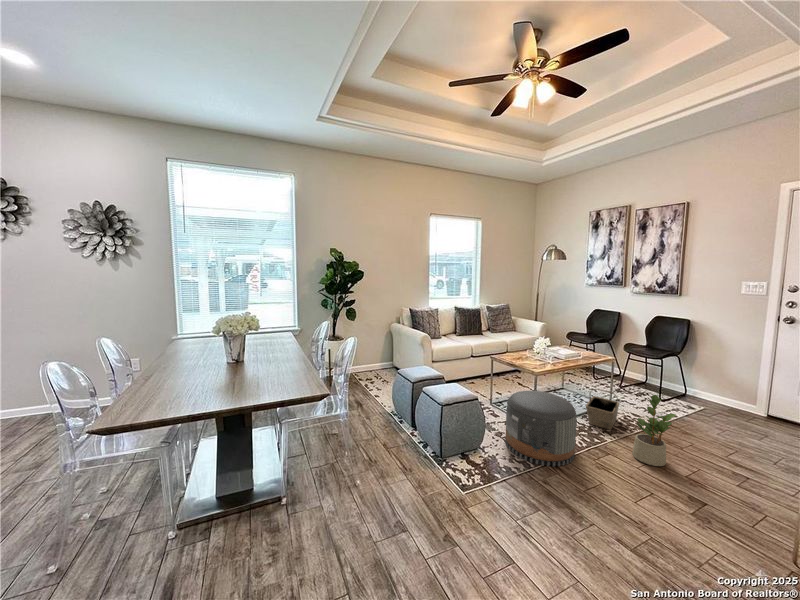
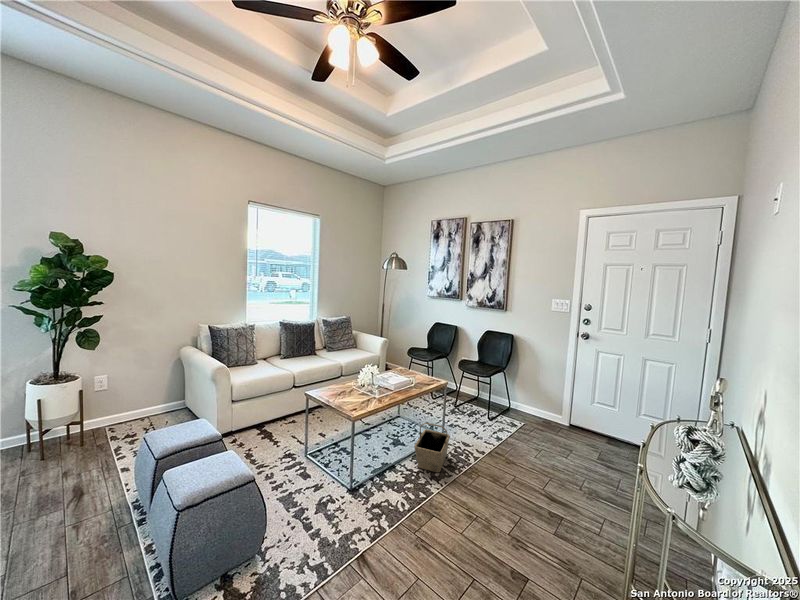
pouf: present [505,391,577,466] -> none [304,443,395,563]
potted plant: present [632,395,676,466] -> none [457,436,500,523]

